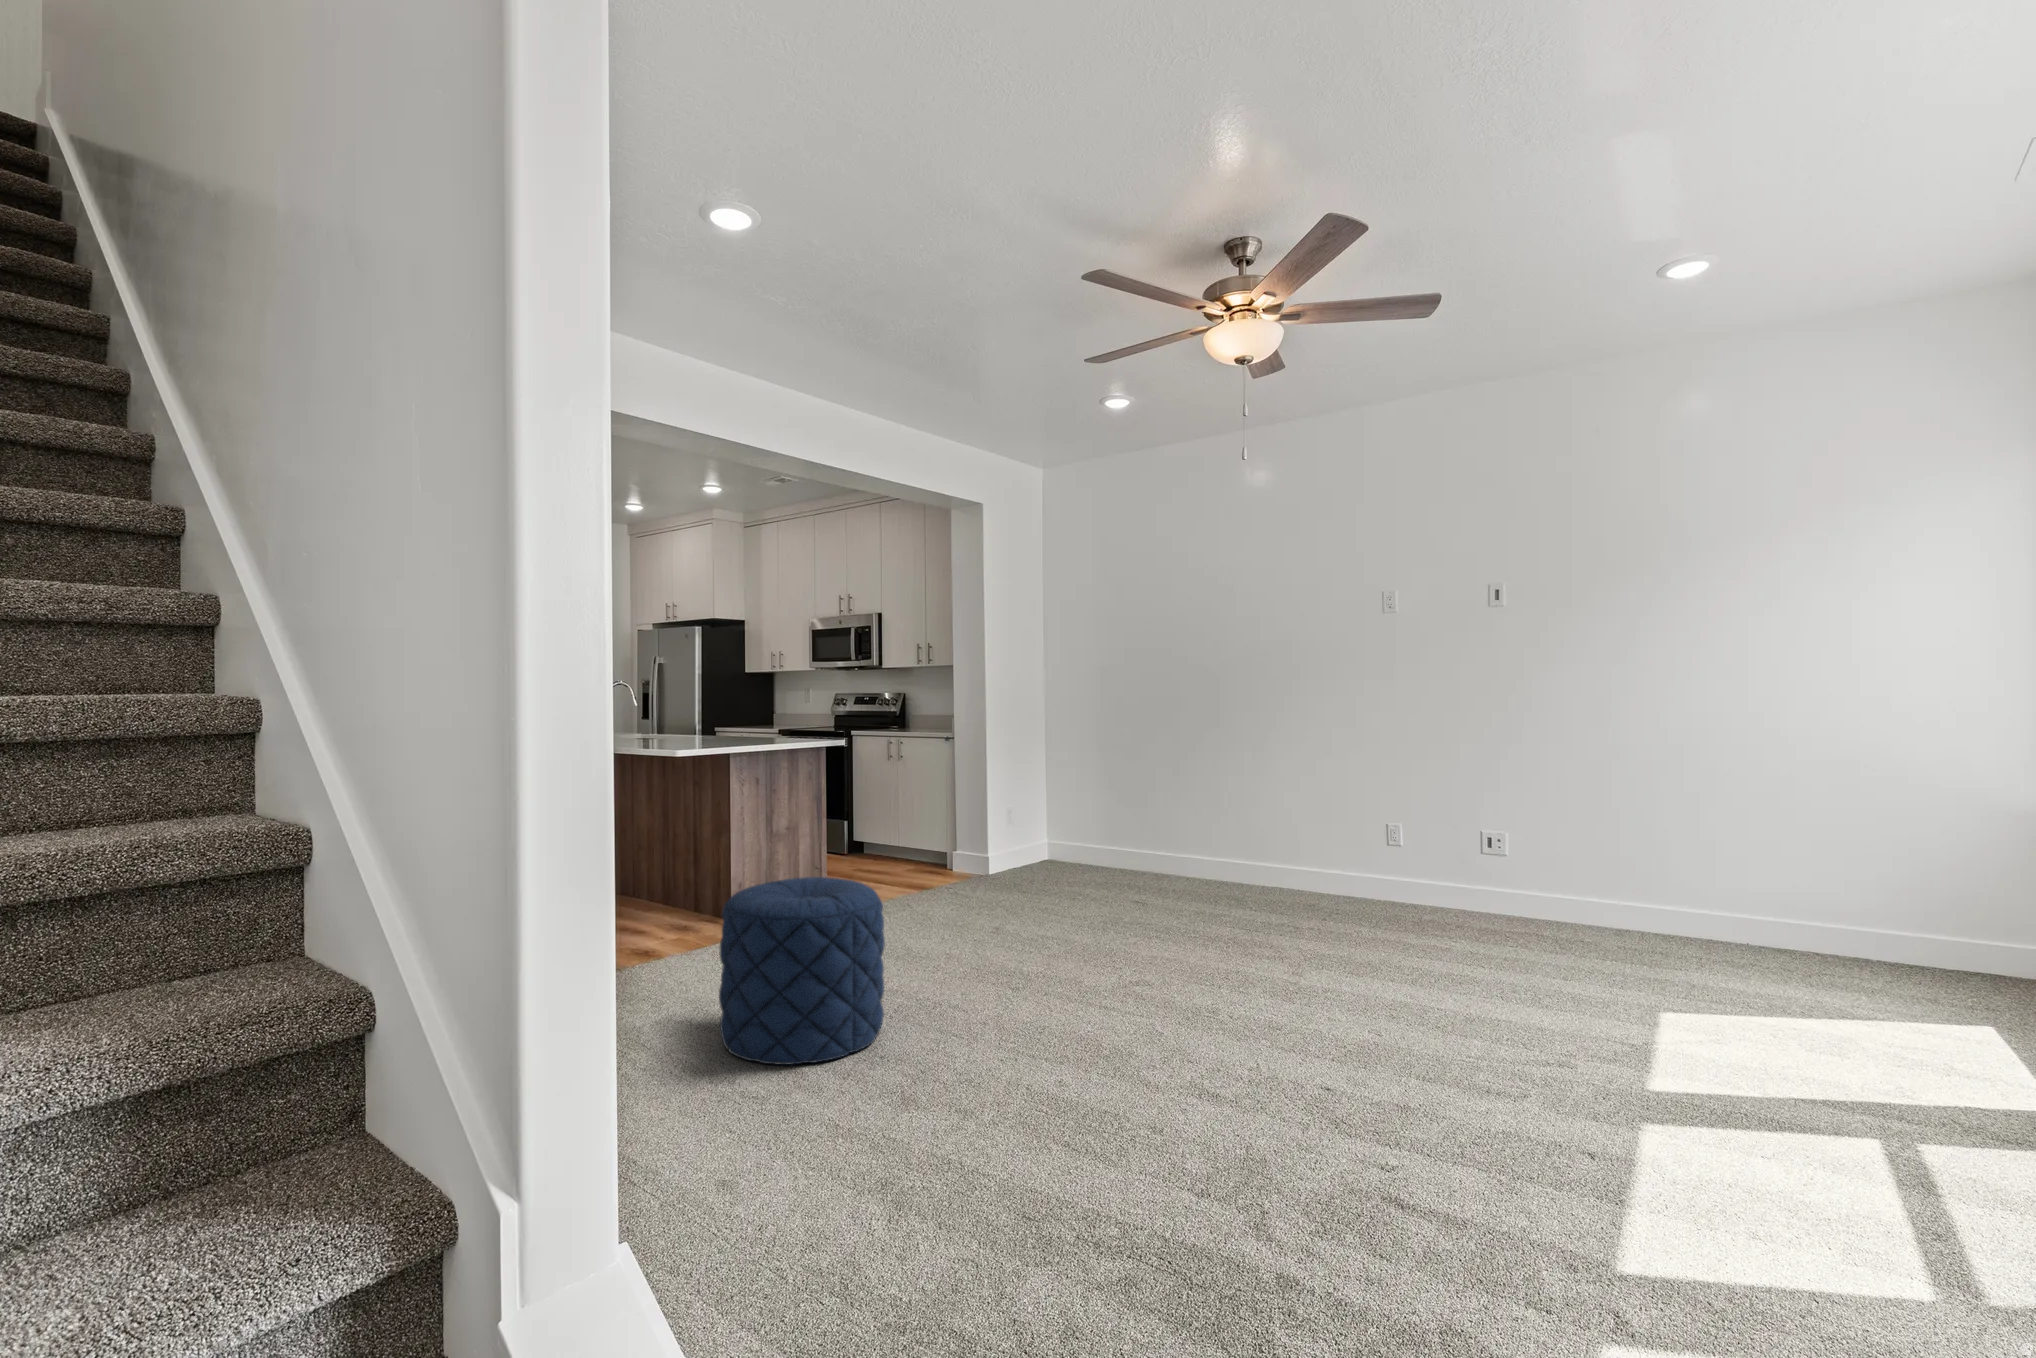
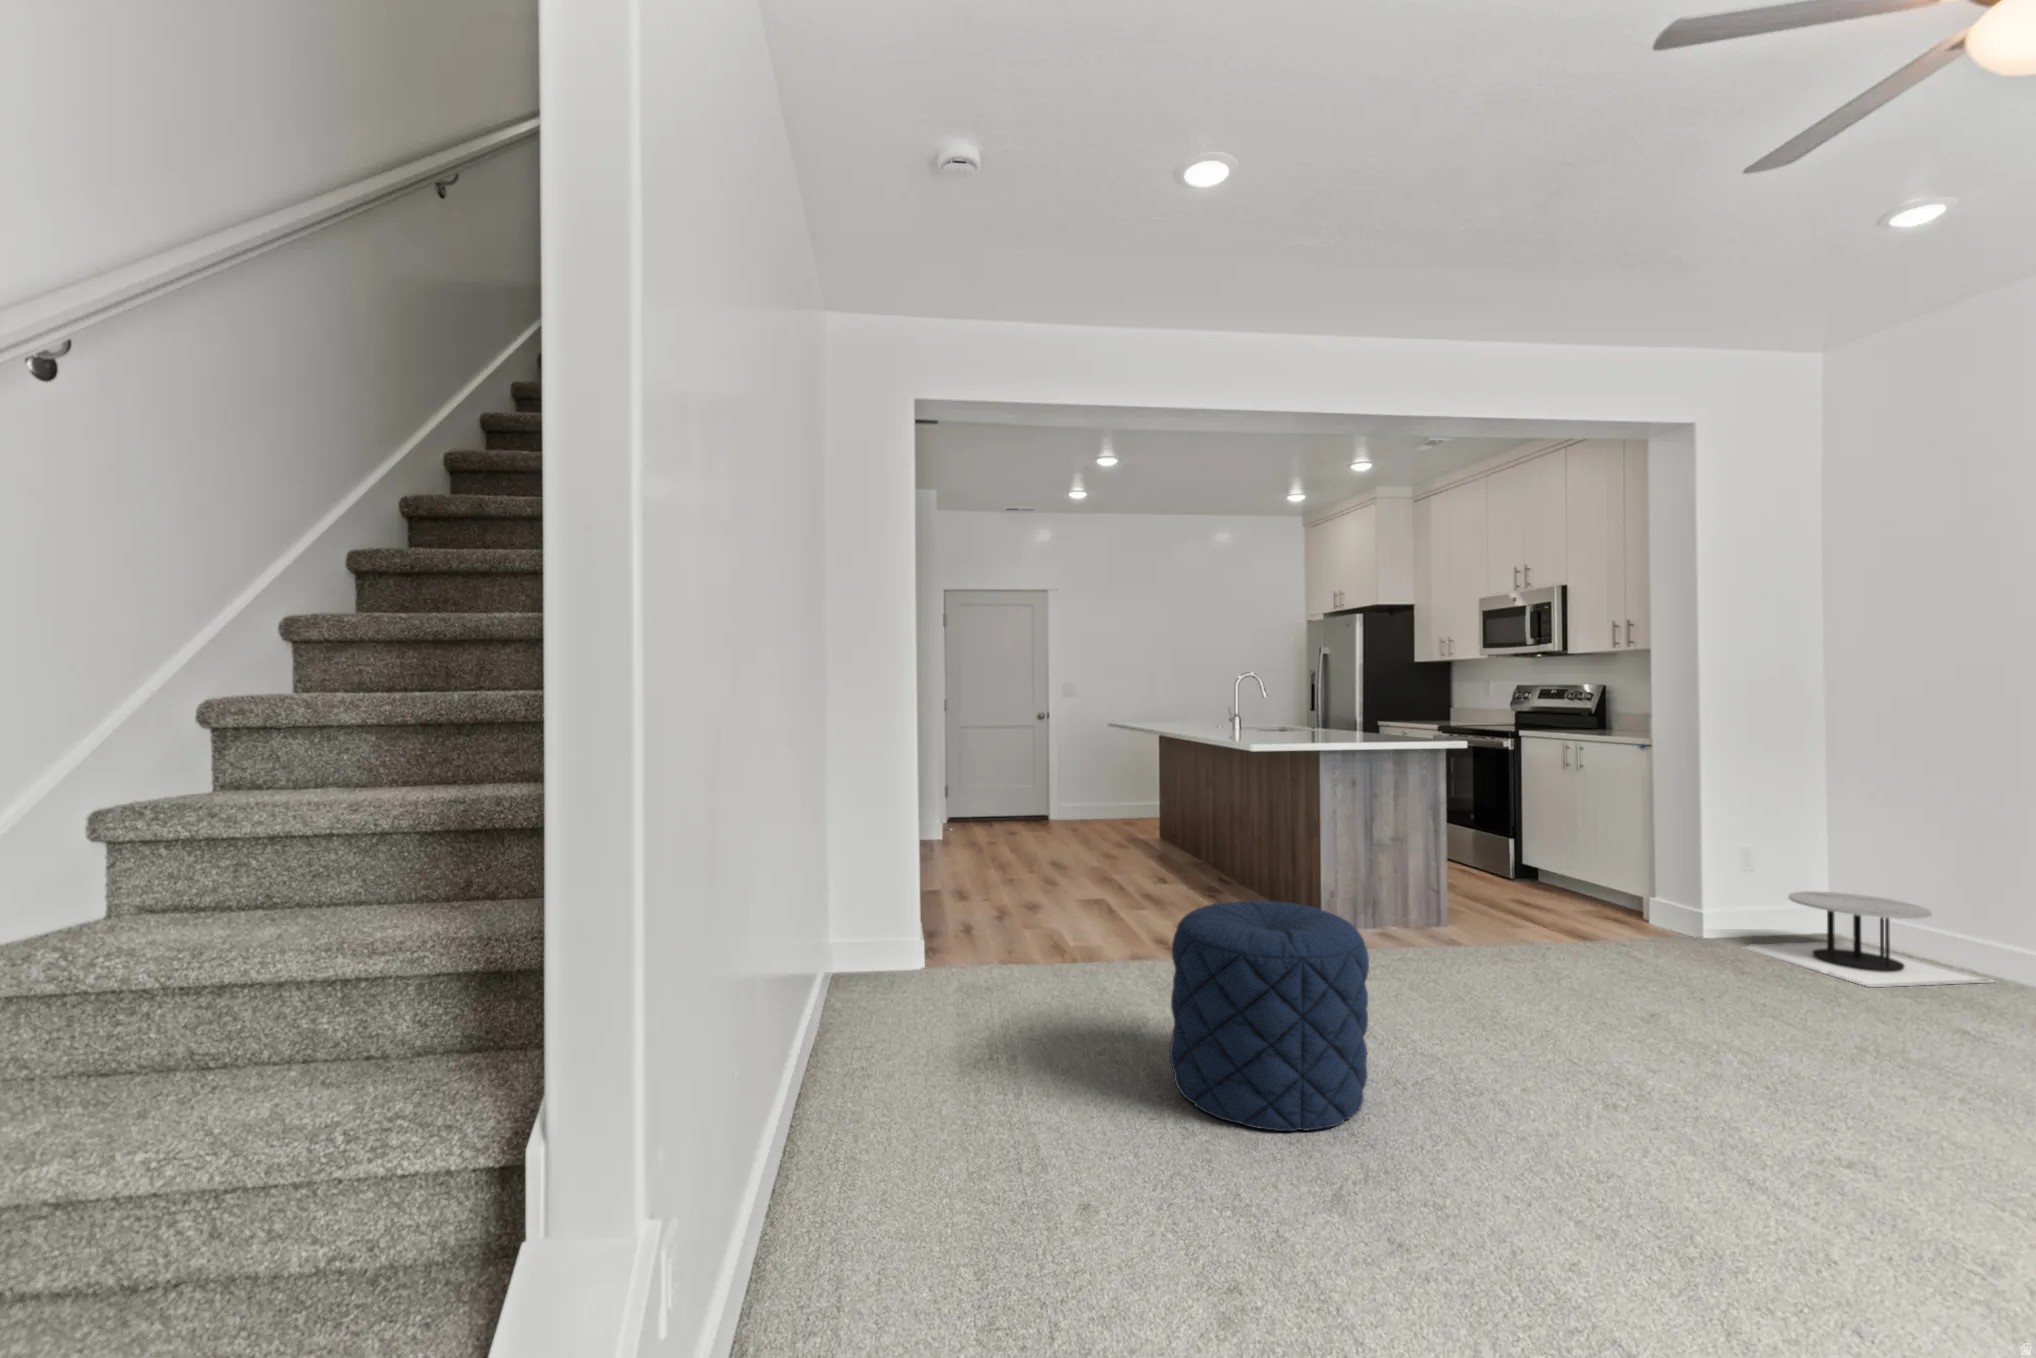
side table: none [1009,830,1138,887] -> present [1744,891,1994,987]

